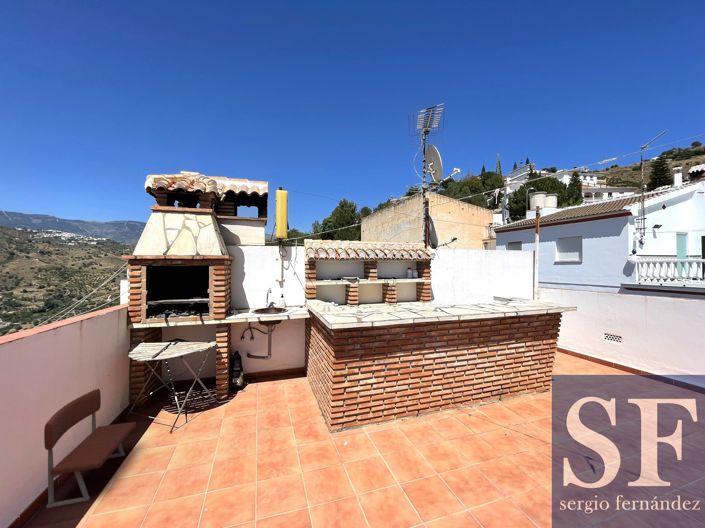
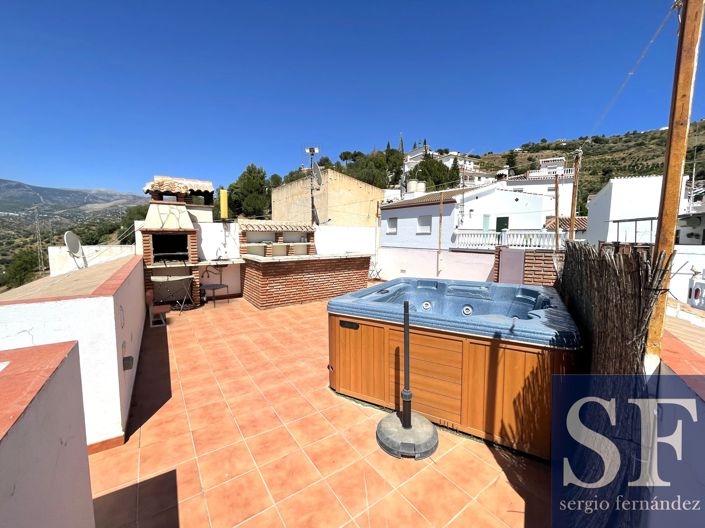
dining table: none [223,353,277,410] -> present [200,284,229,307]

